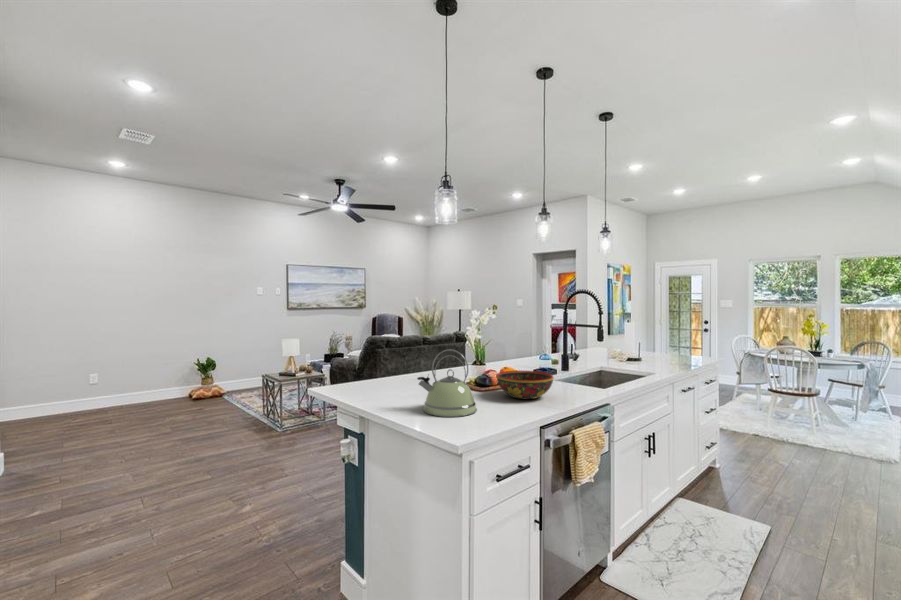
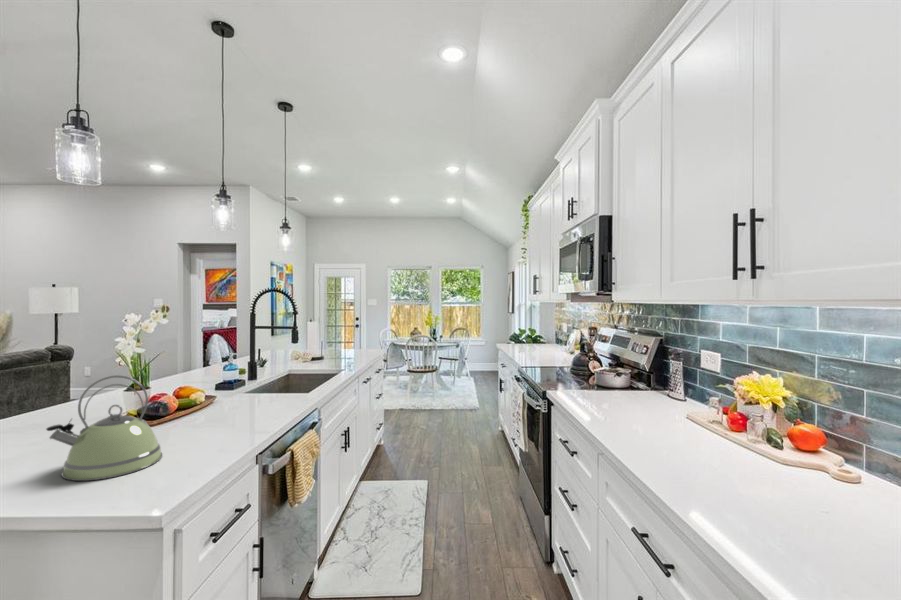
bowl: present [496,370,553,399] -> none [180,387,259,425]

